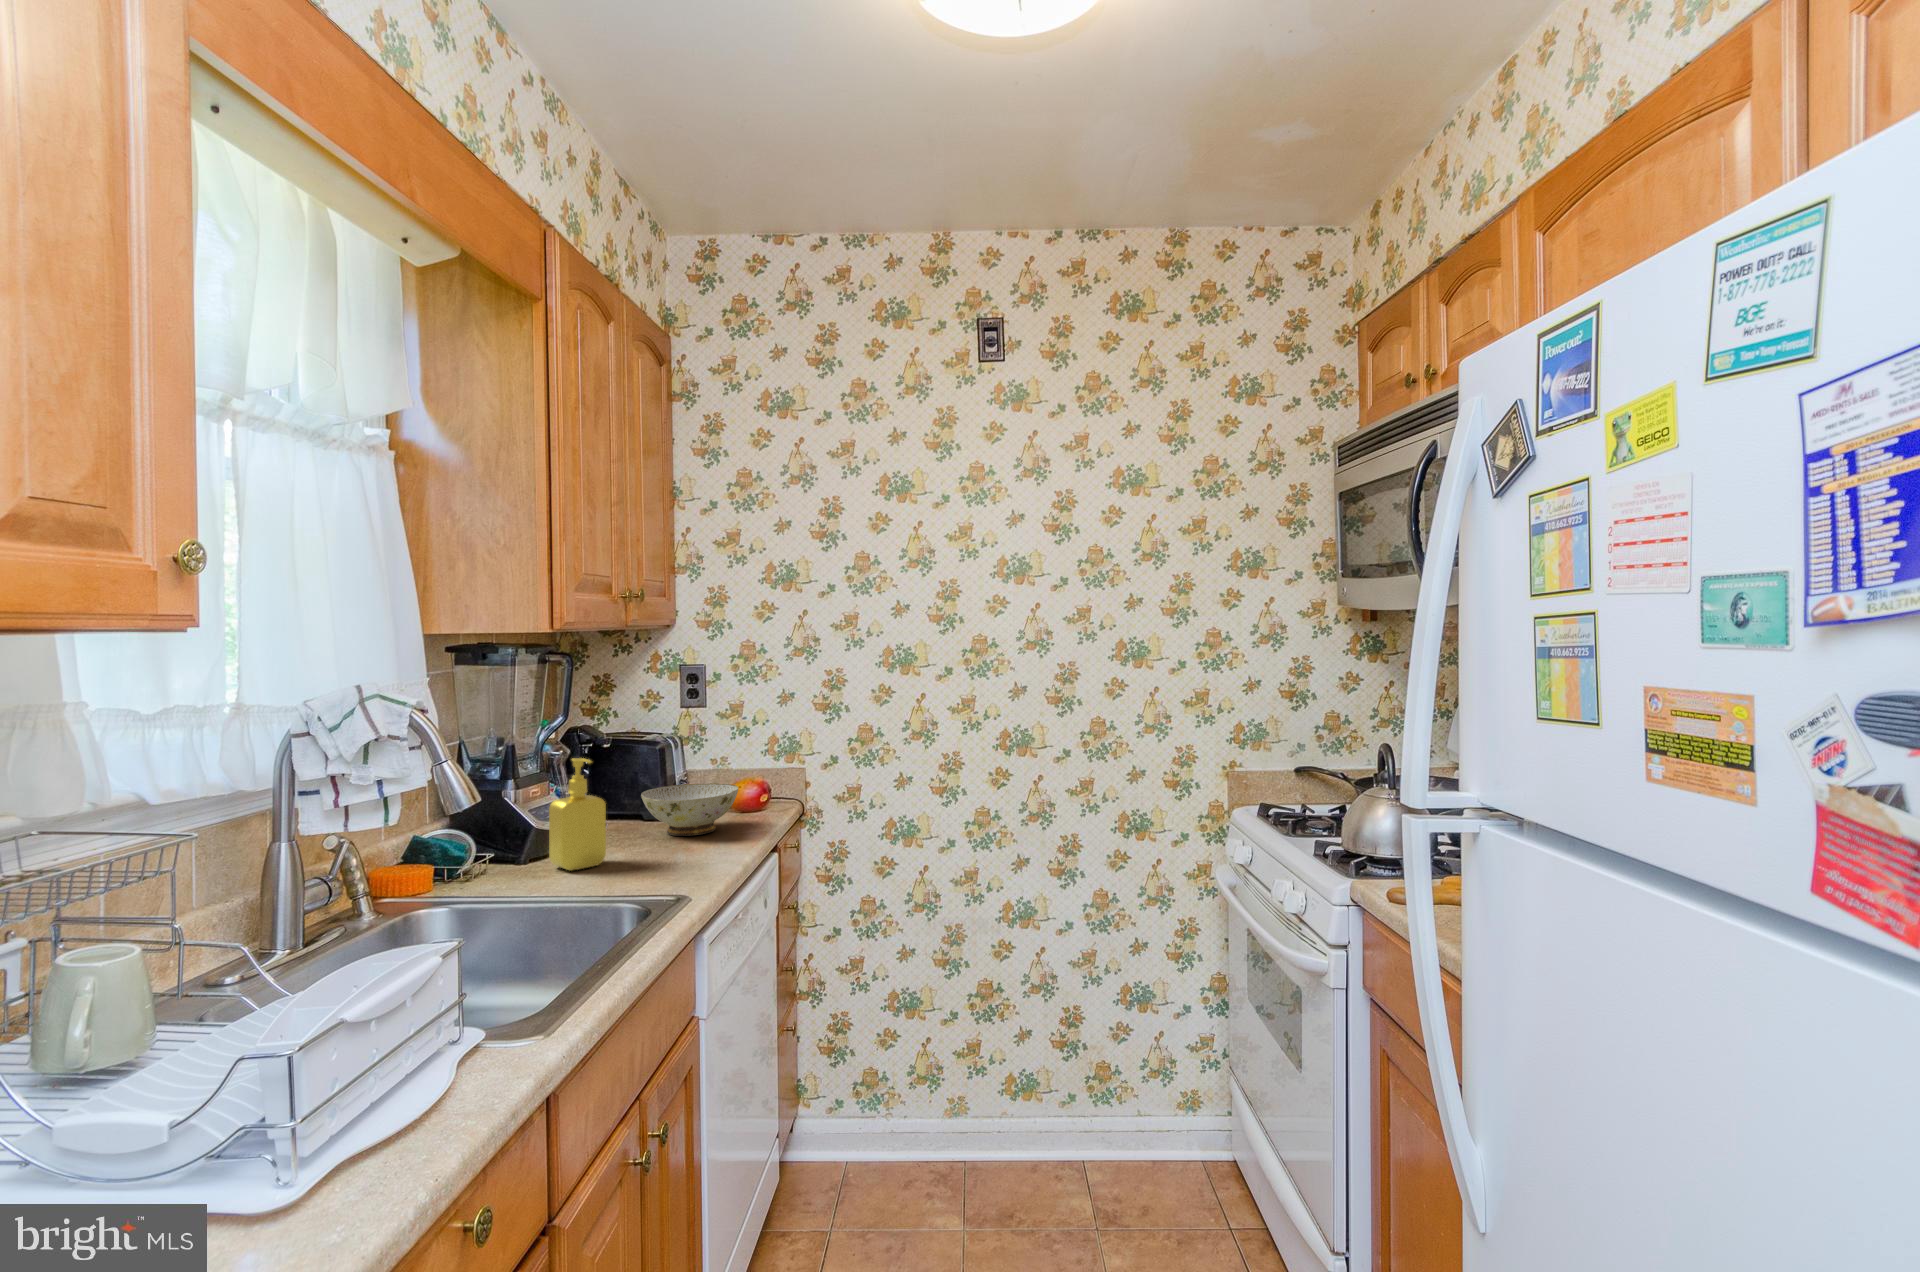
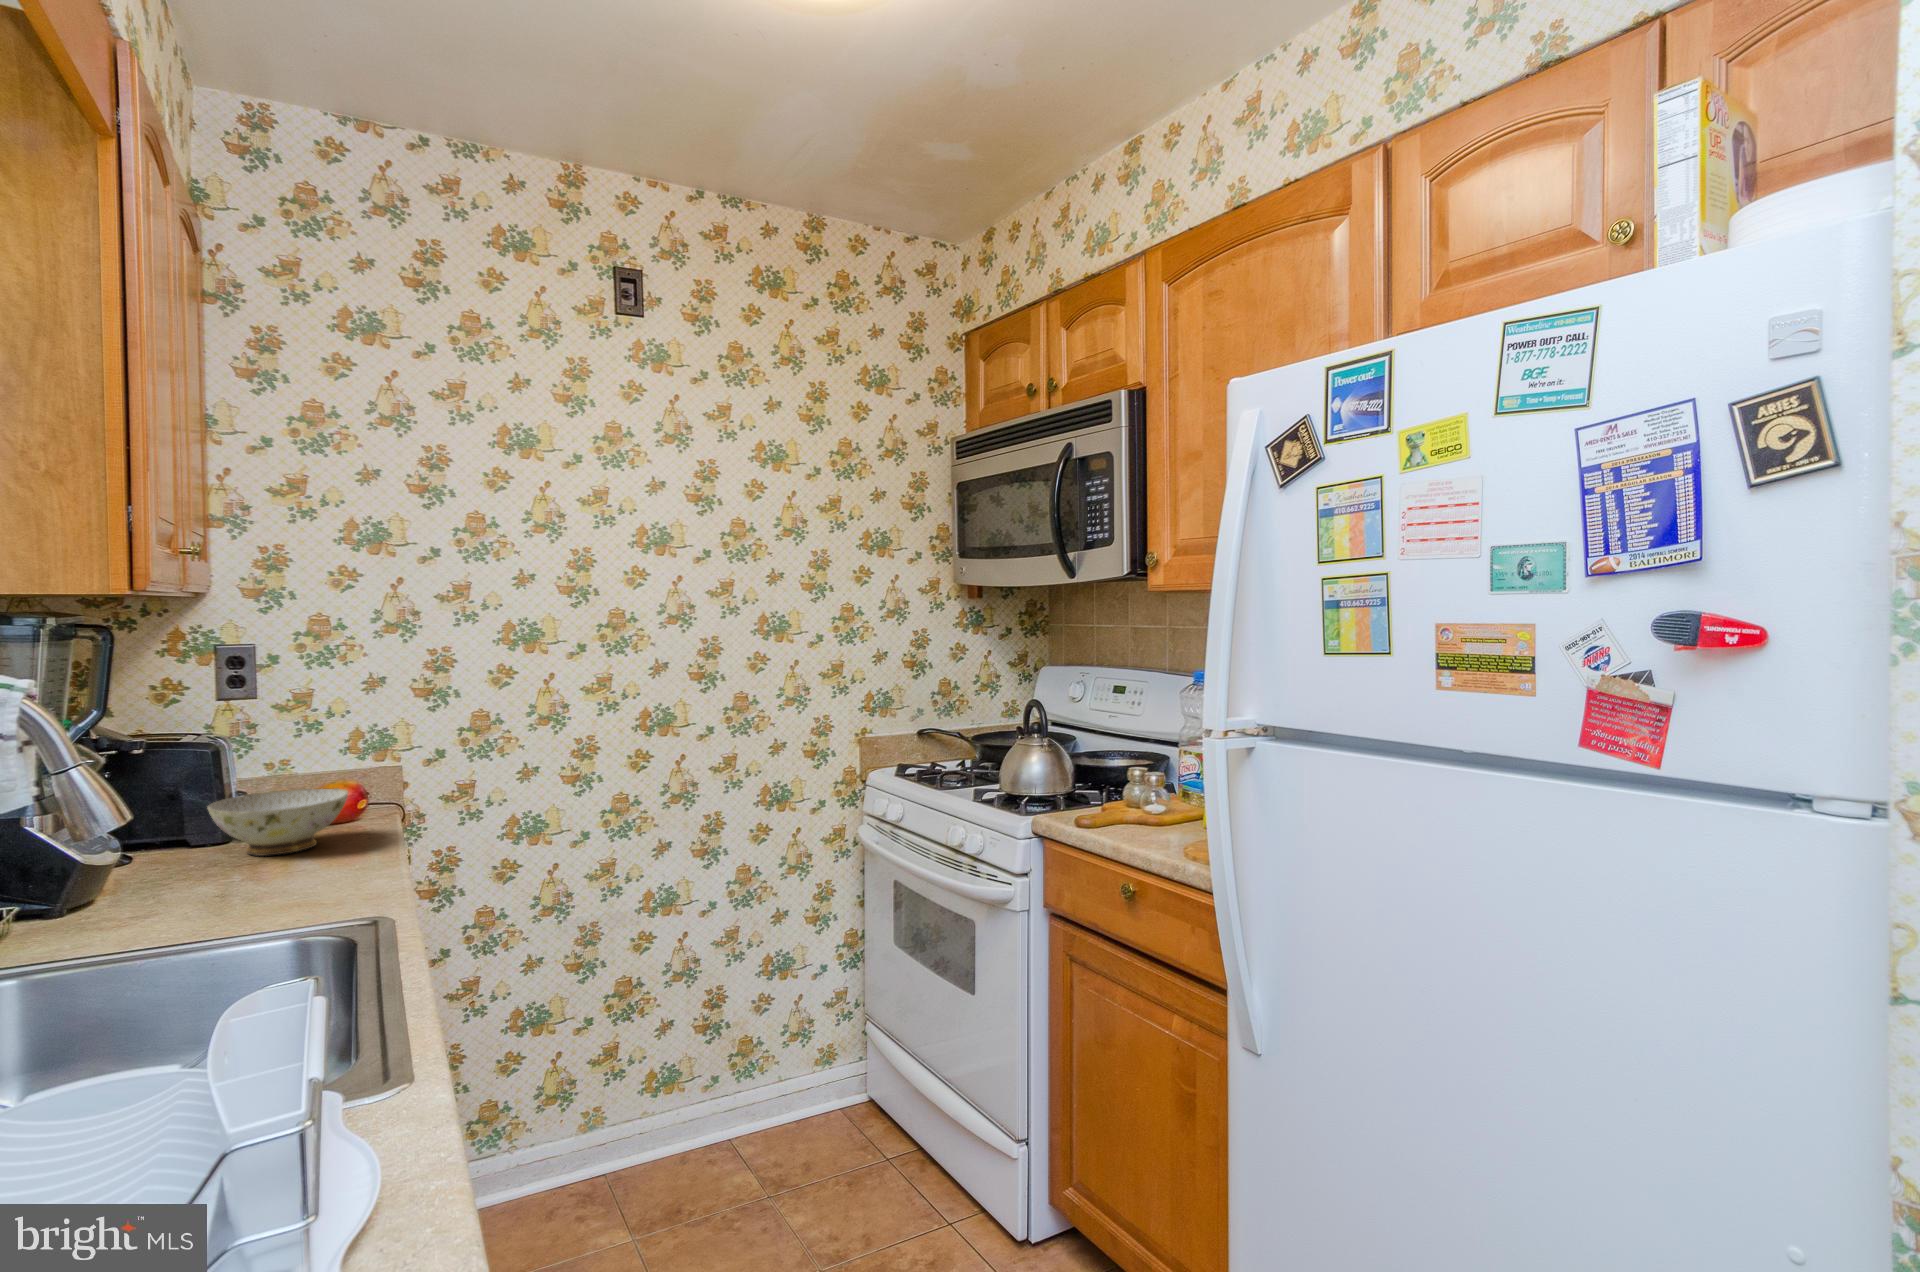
soap dispenser: present [549,758,606,871] -> none [112,763,200,909]

